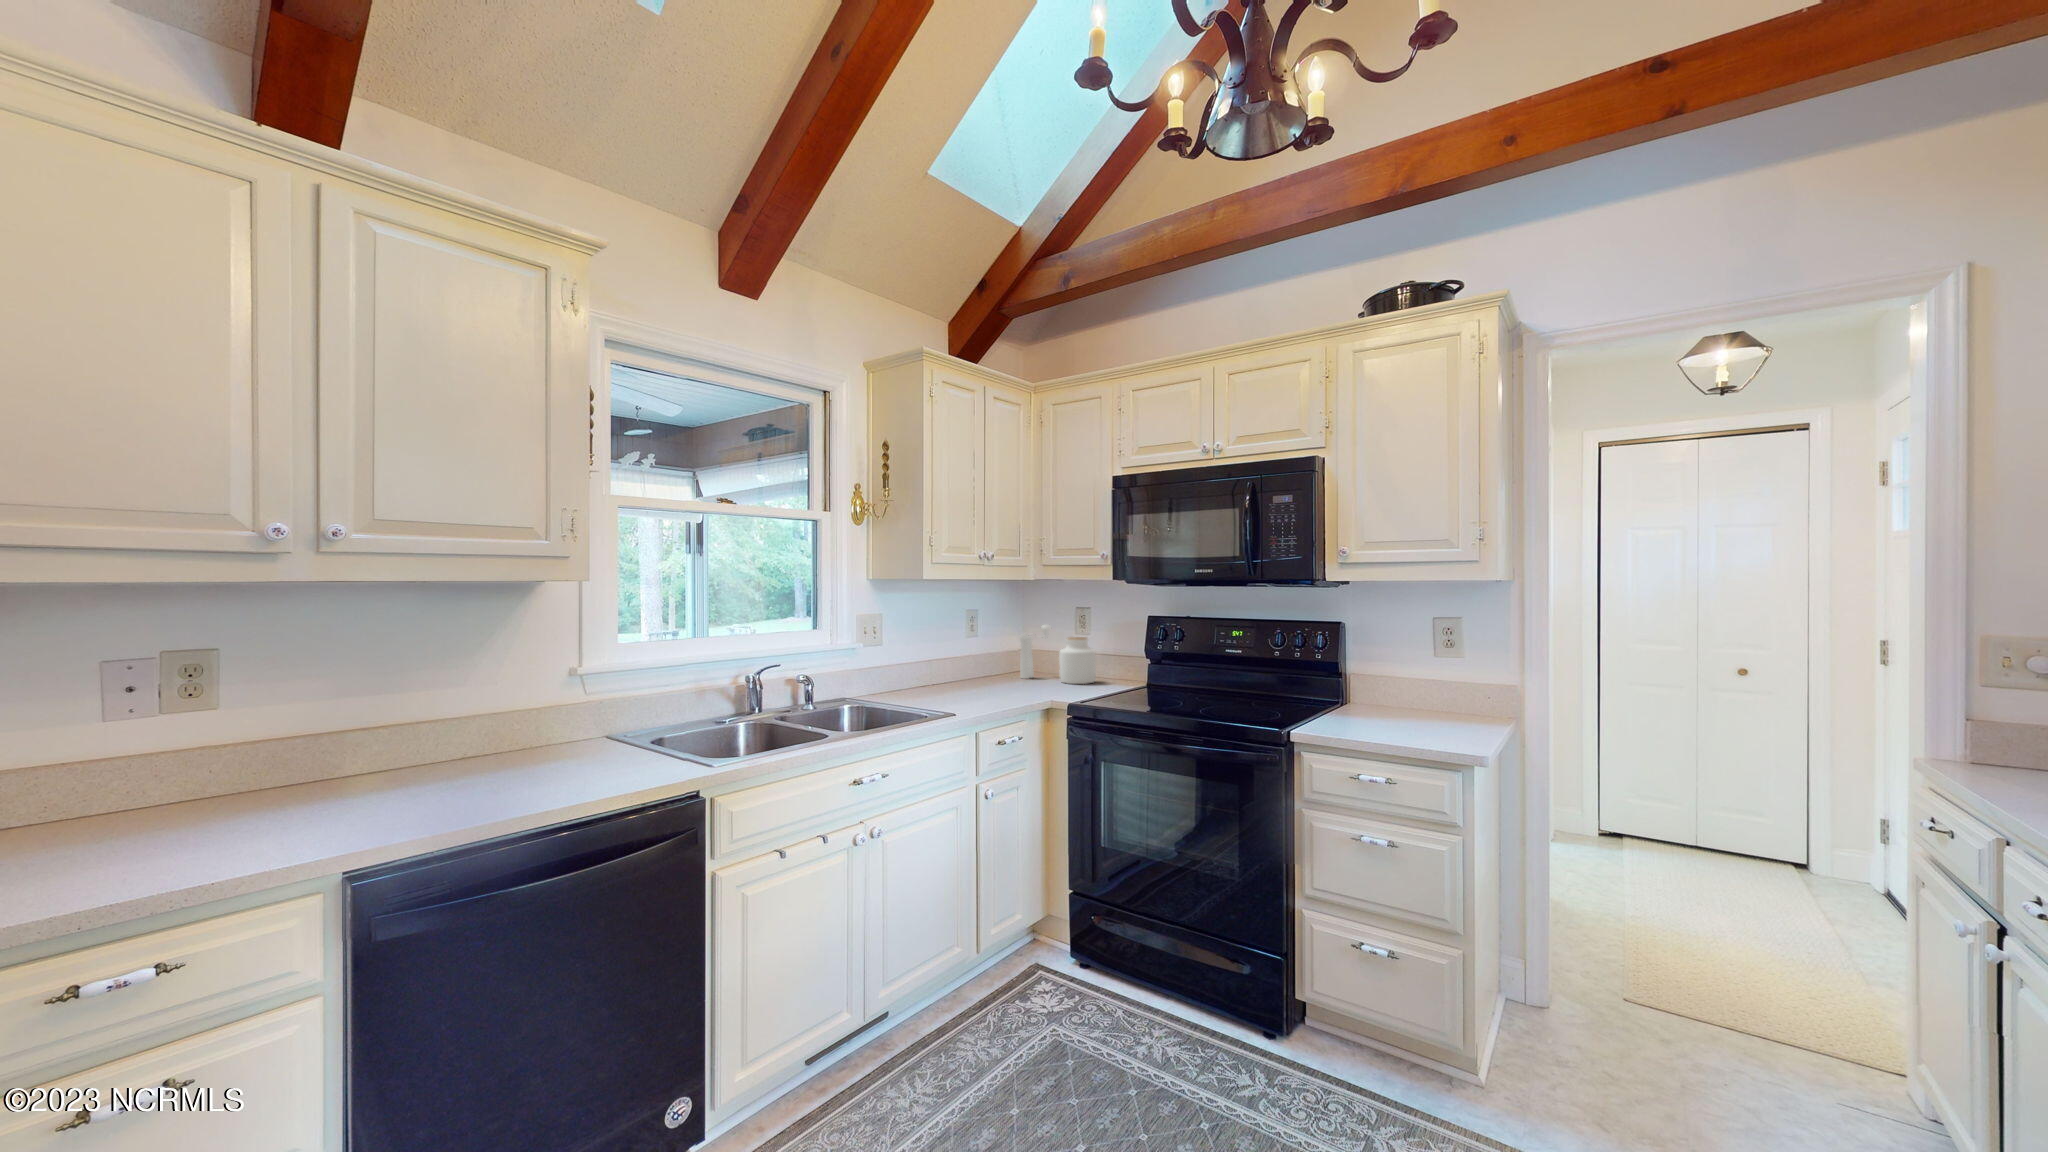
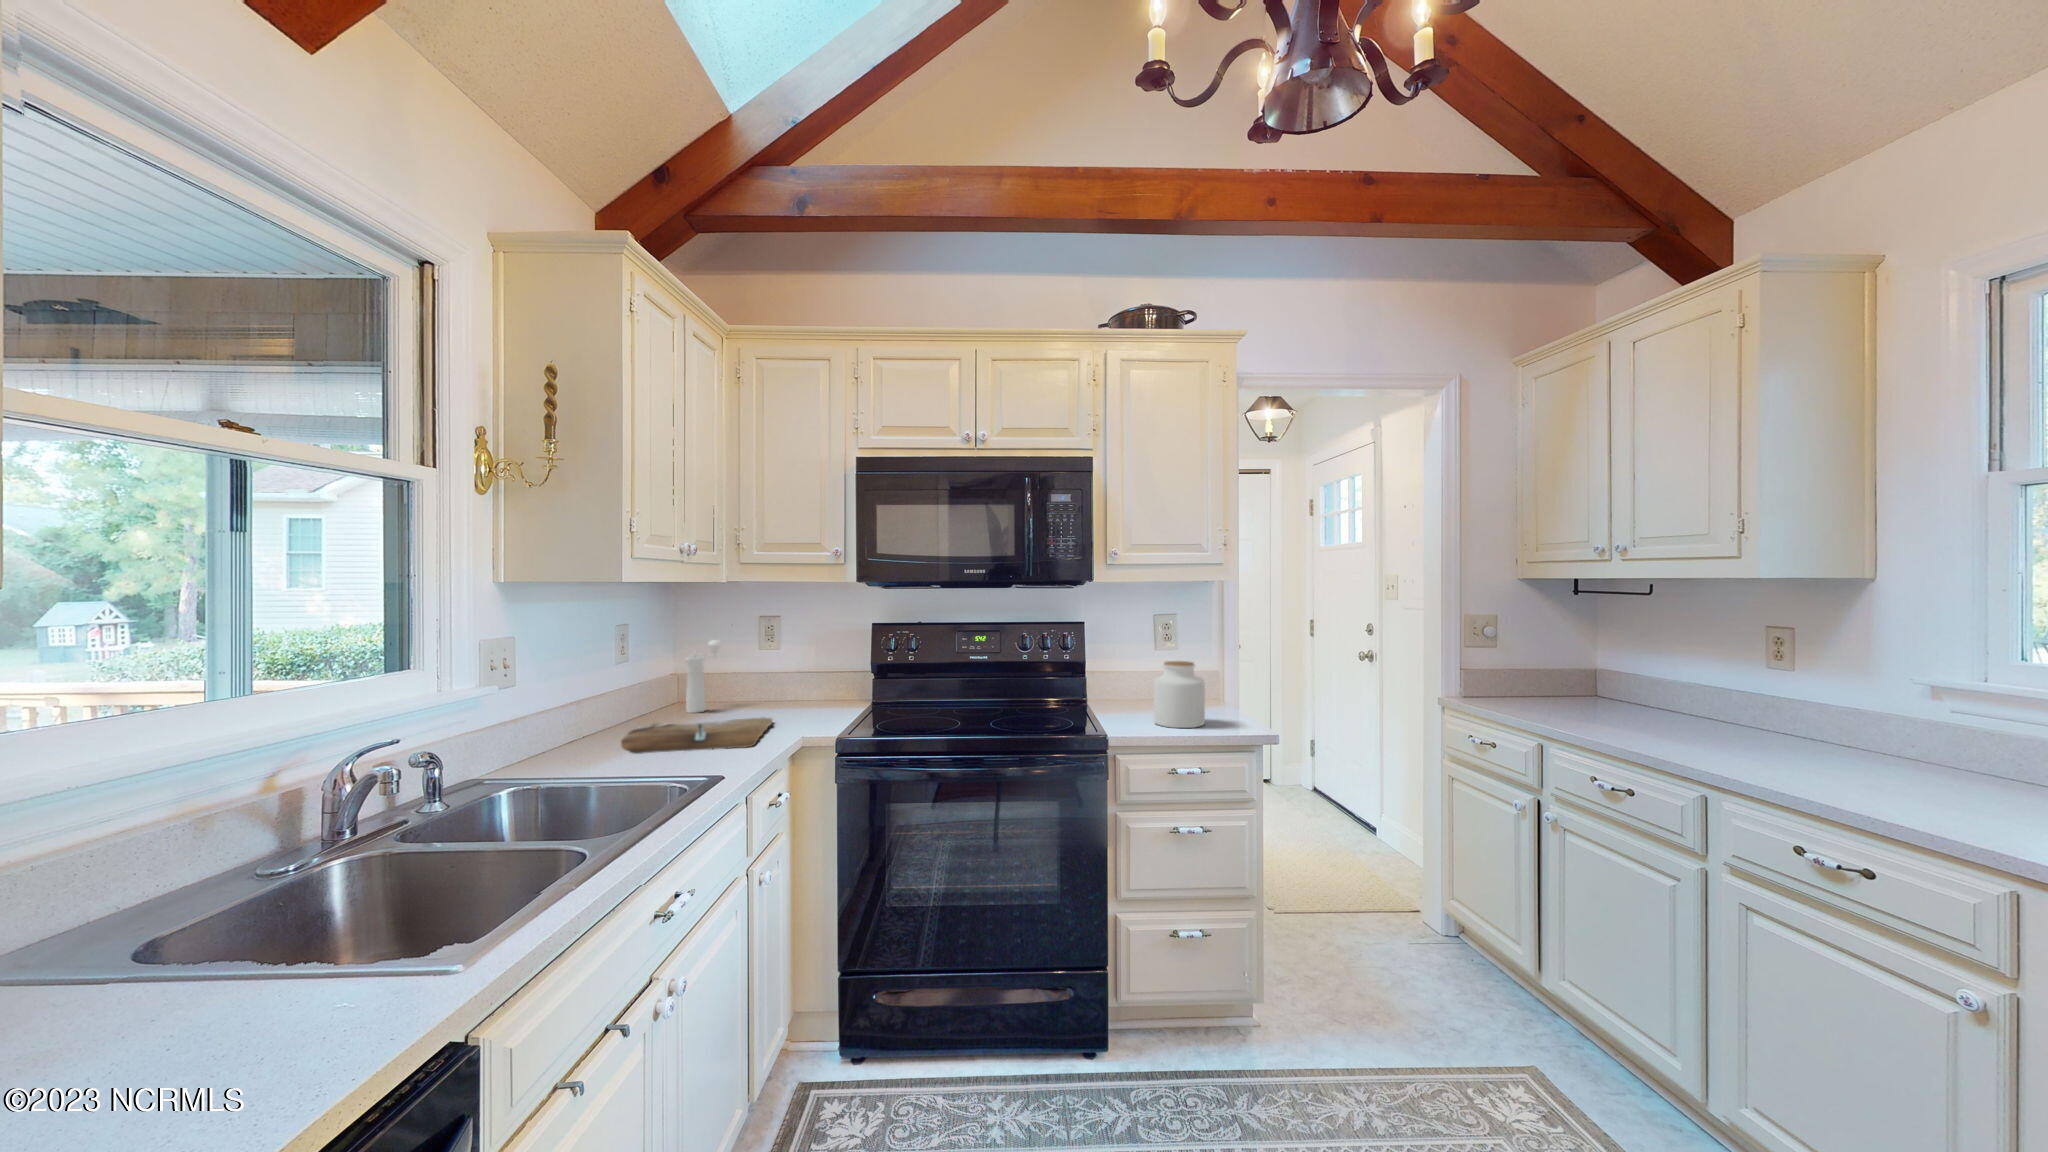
jar: present [1059,637,1096,684] -> present [1153,661,1205,728]
cutting board: none [933,681,1057,702] -> present [621,718,772,754]

